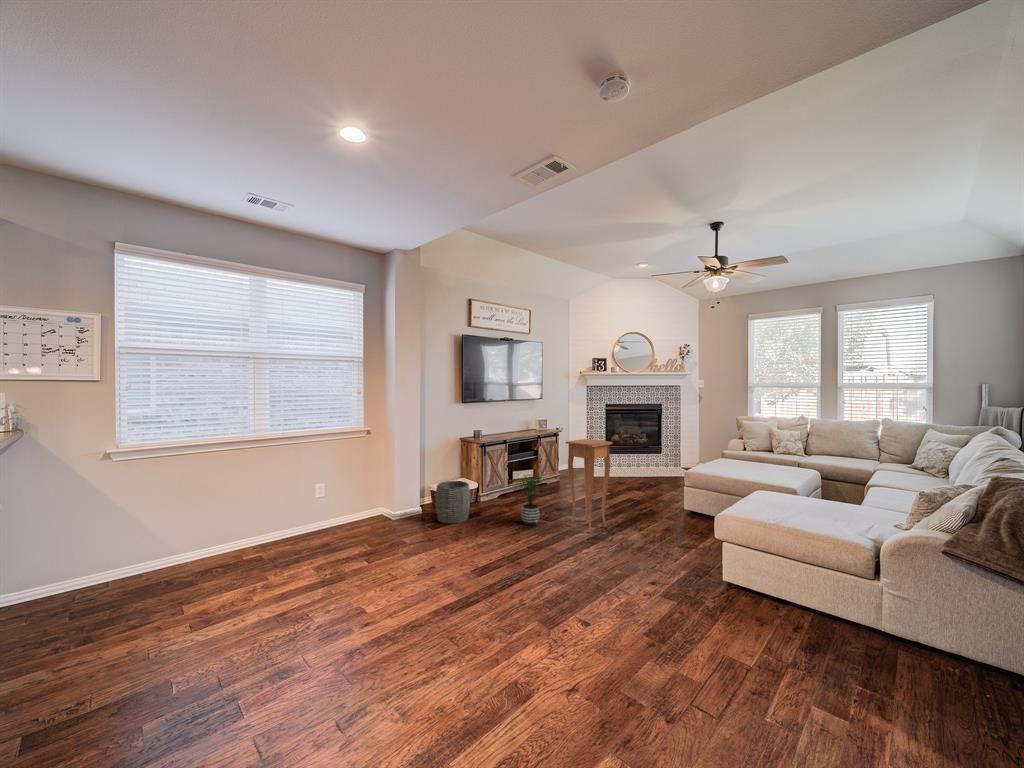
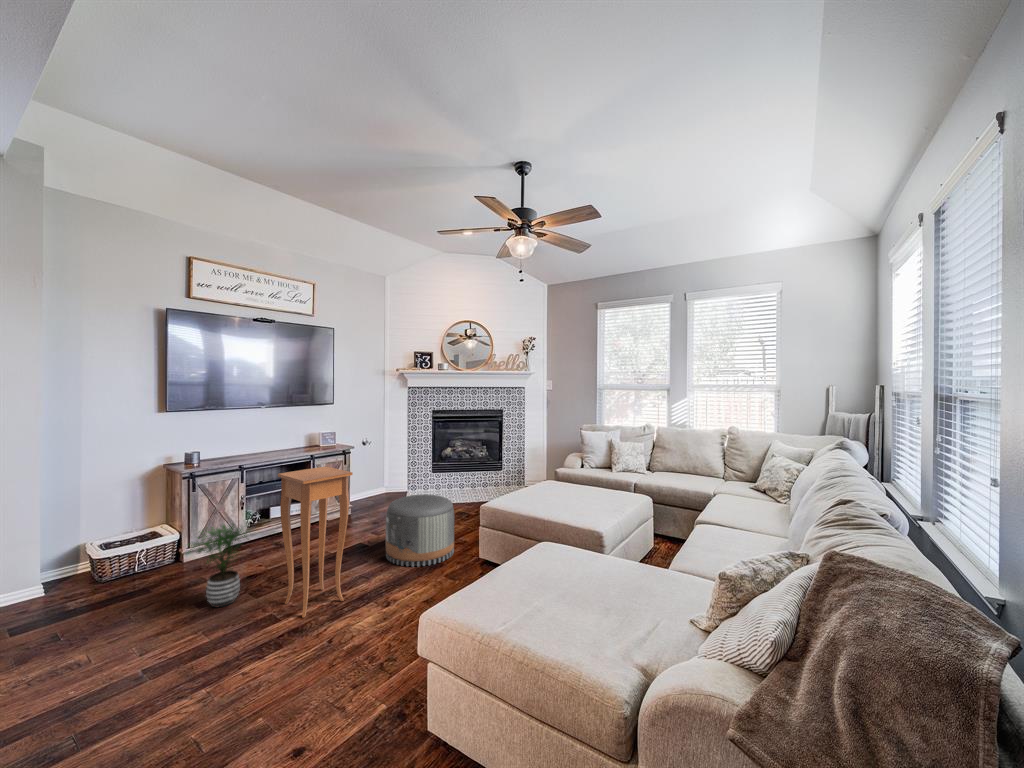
pouf: none [609,465,660,513] -> present [386,494,454,567]
woven basket: present [435,481,470,523] -> none [54,538,131,615]

